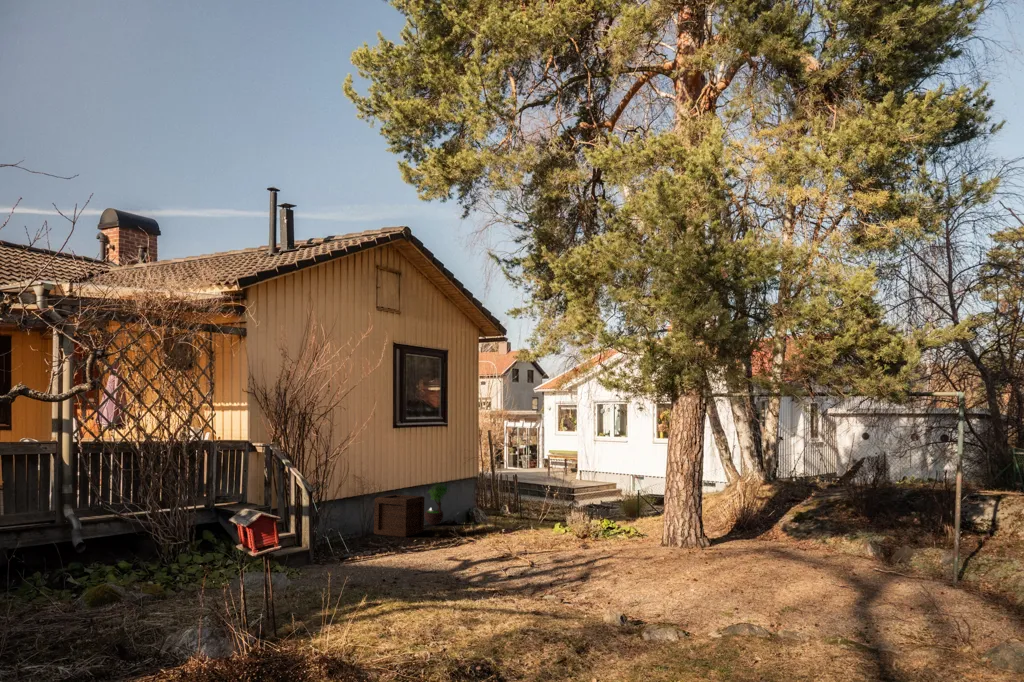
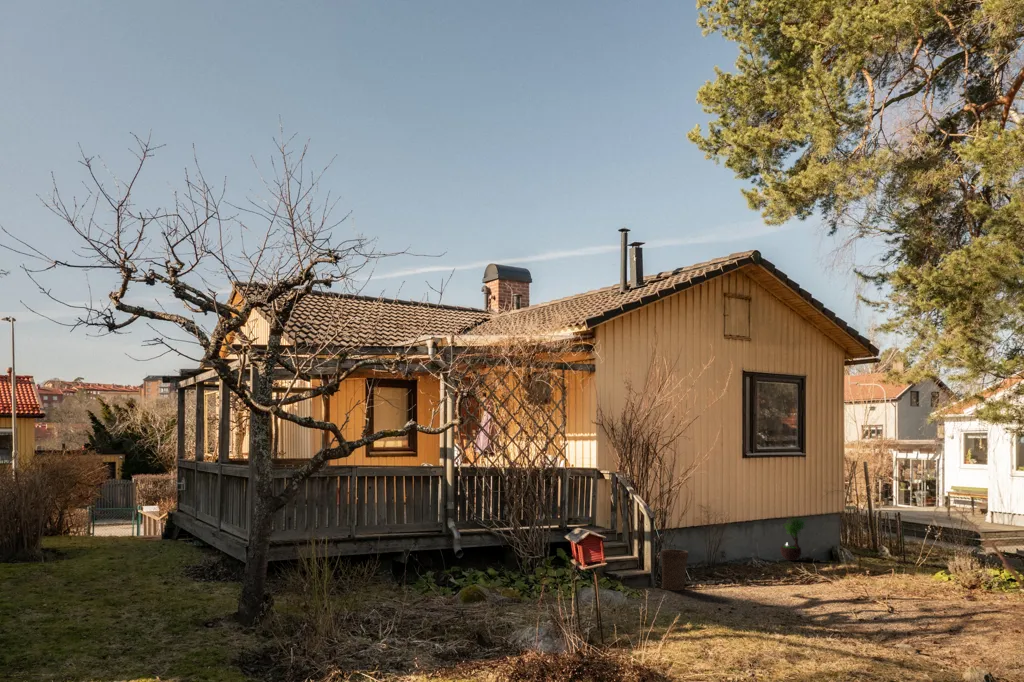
wooden crate: present [374,494,425,537] -> none [724,526,778,571]
basket: none [318,523,346,565] -> present [661,549,688,590]

